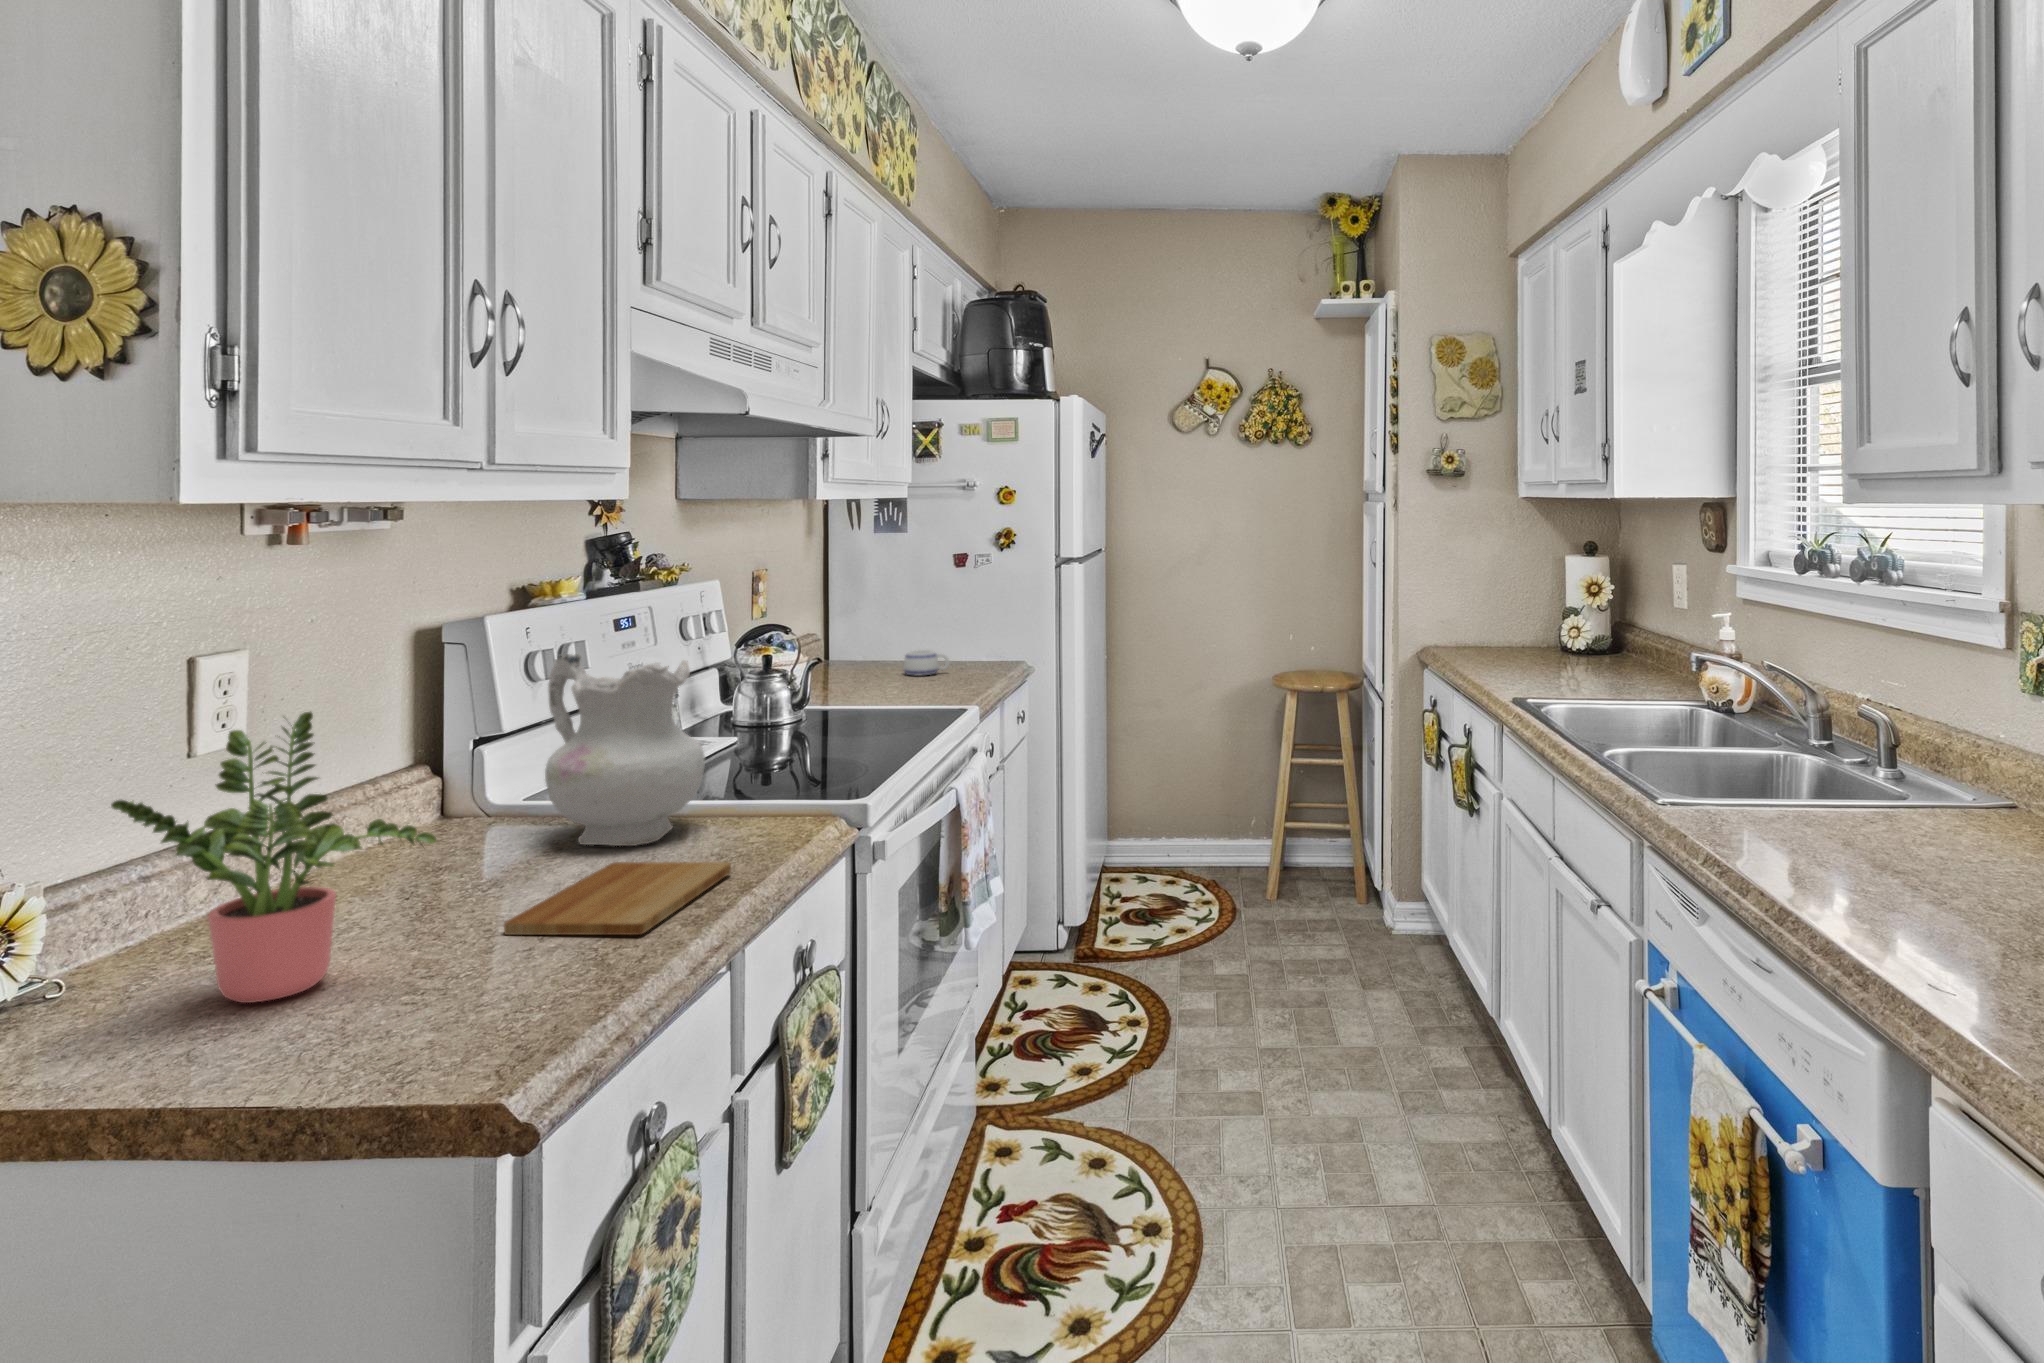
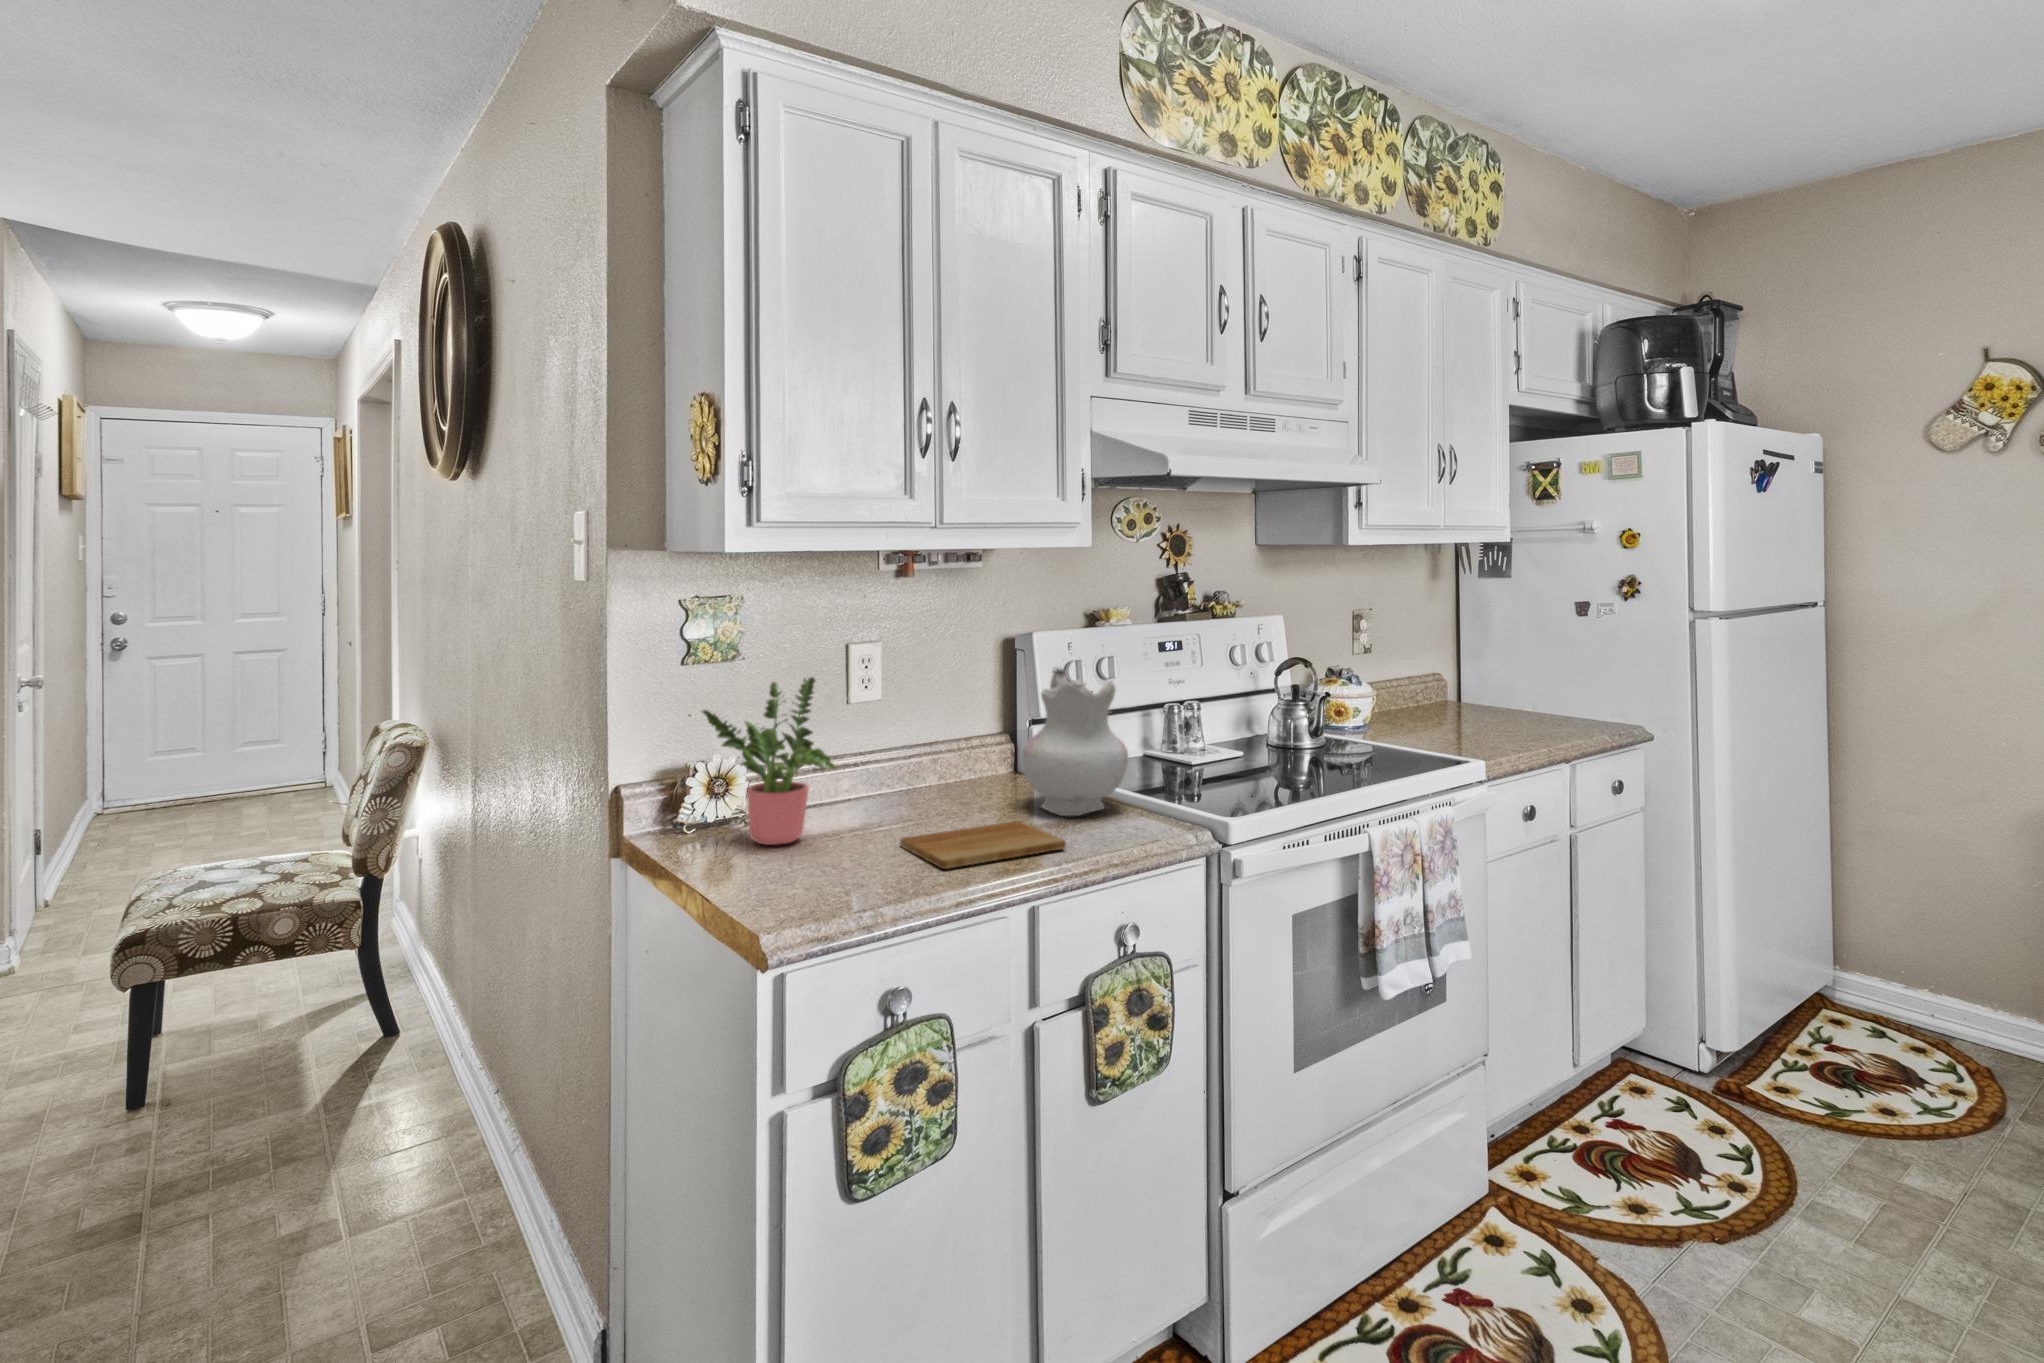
mug: present [904,650,949,675] -> none [1516,716,1561,741]

